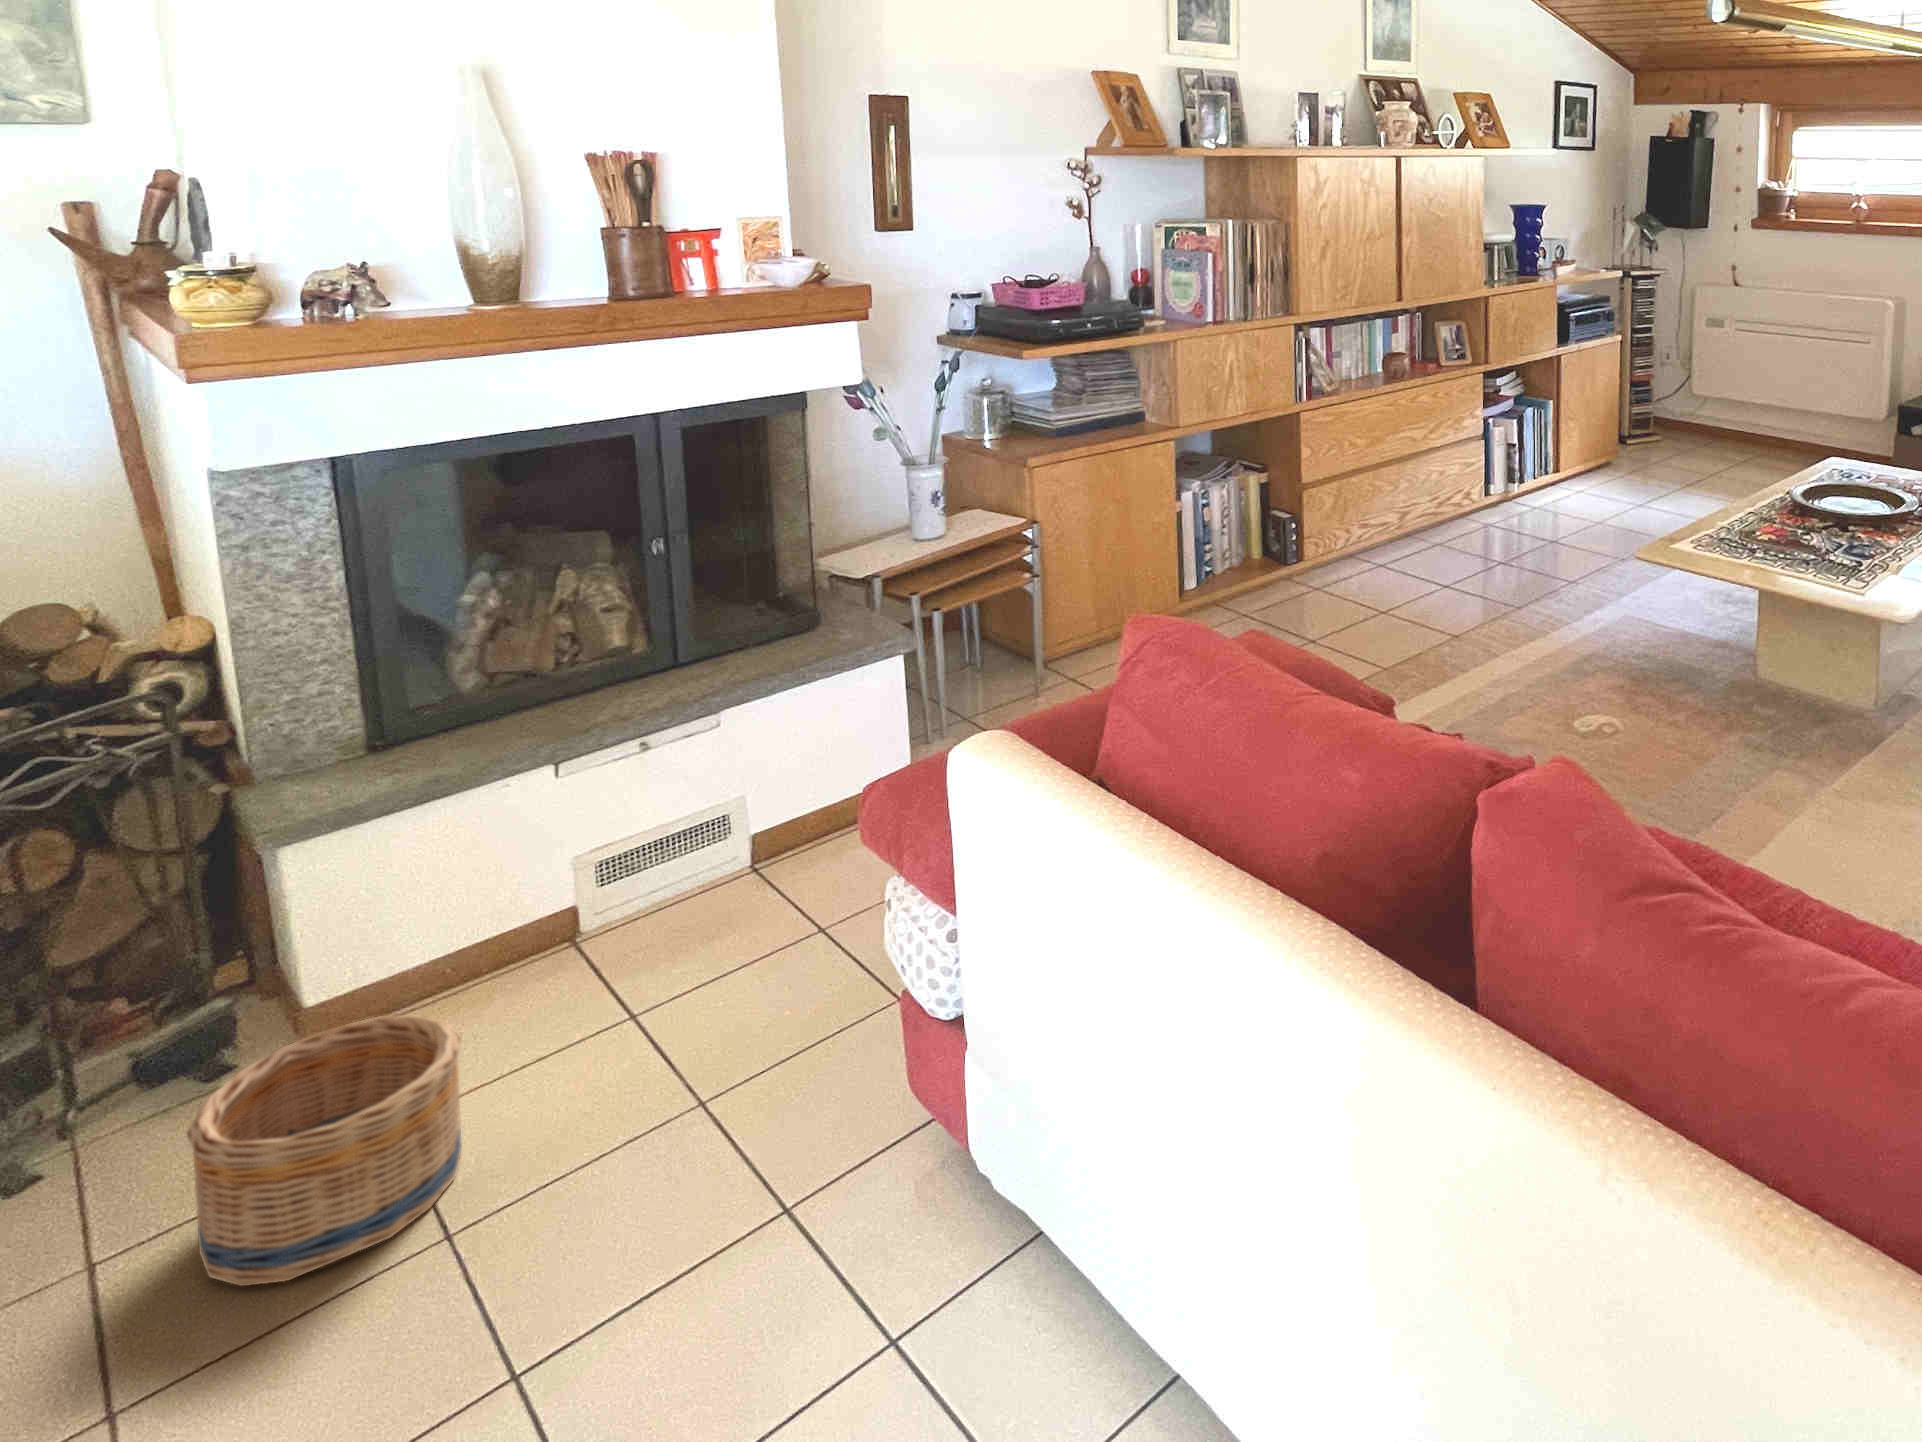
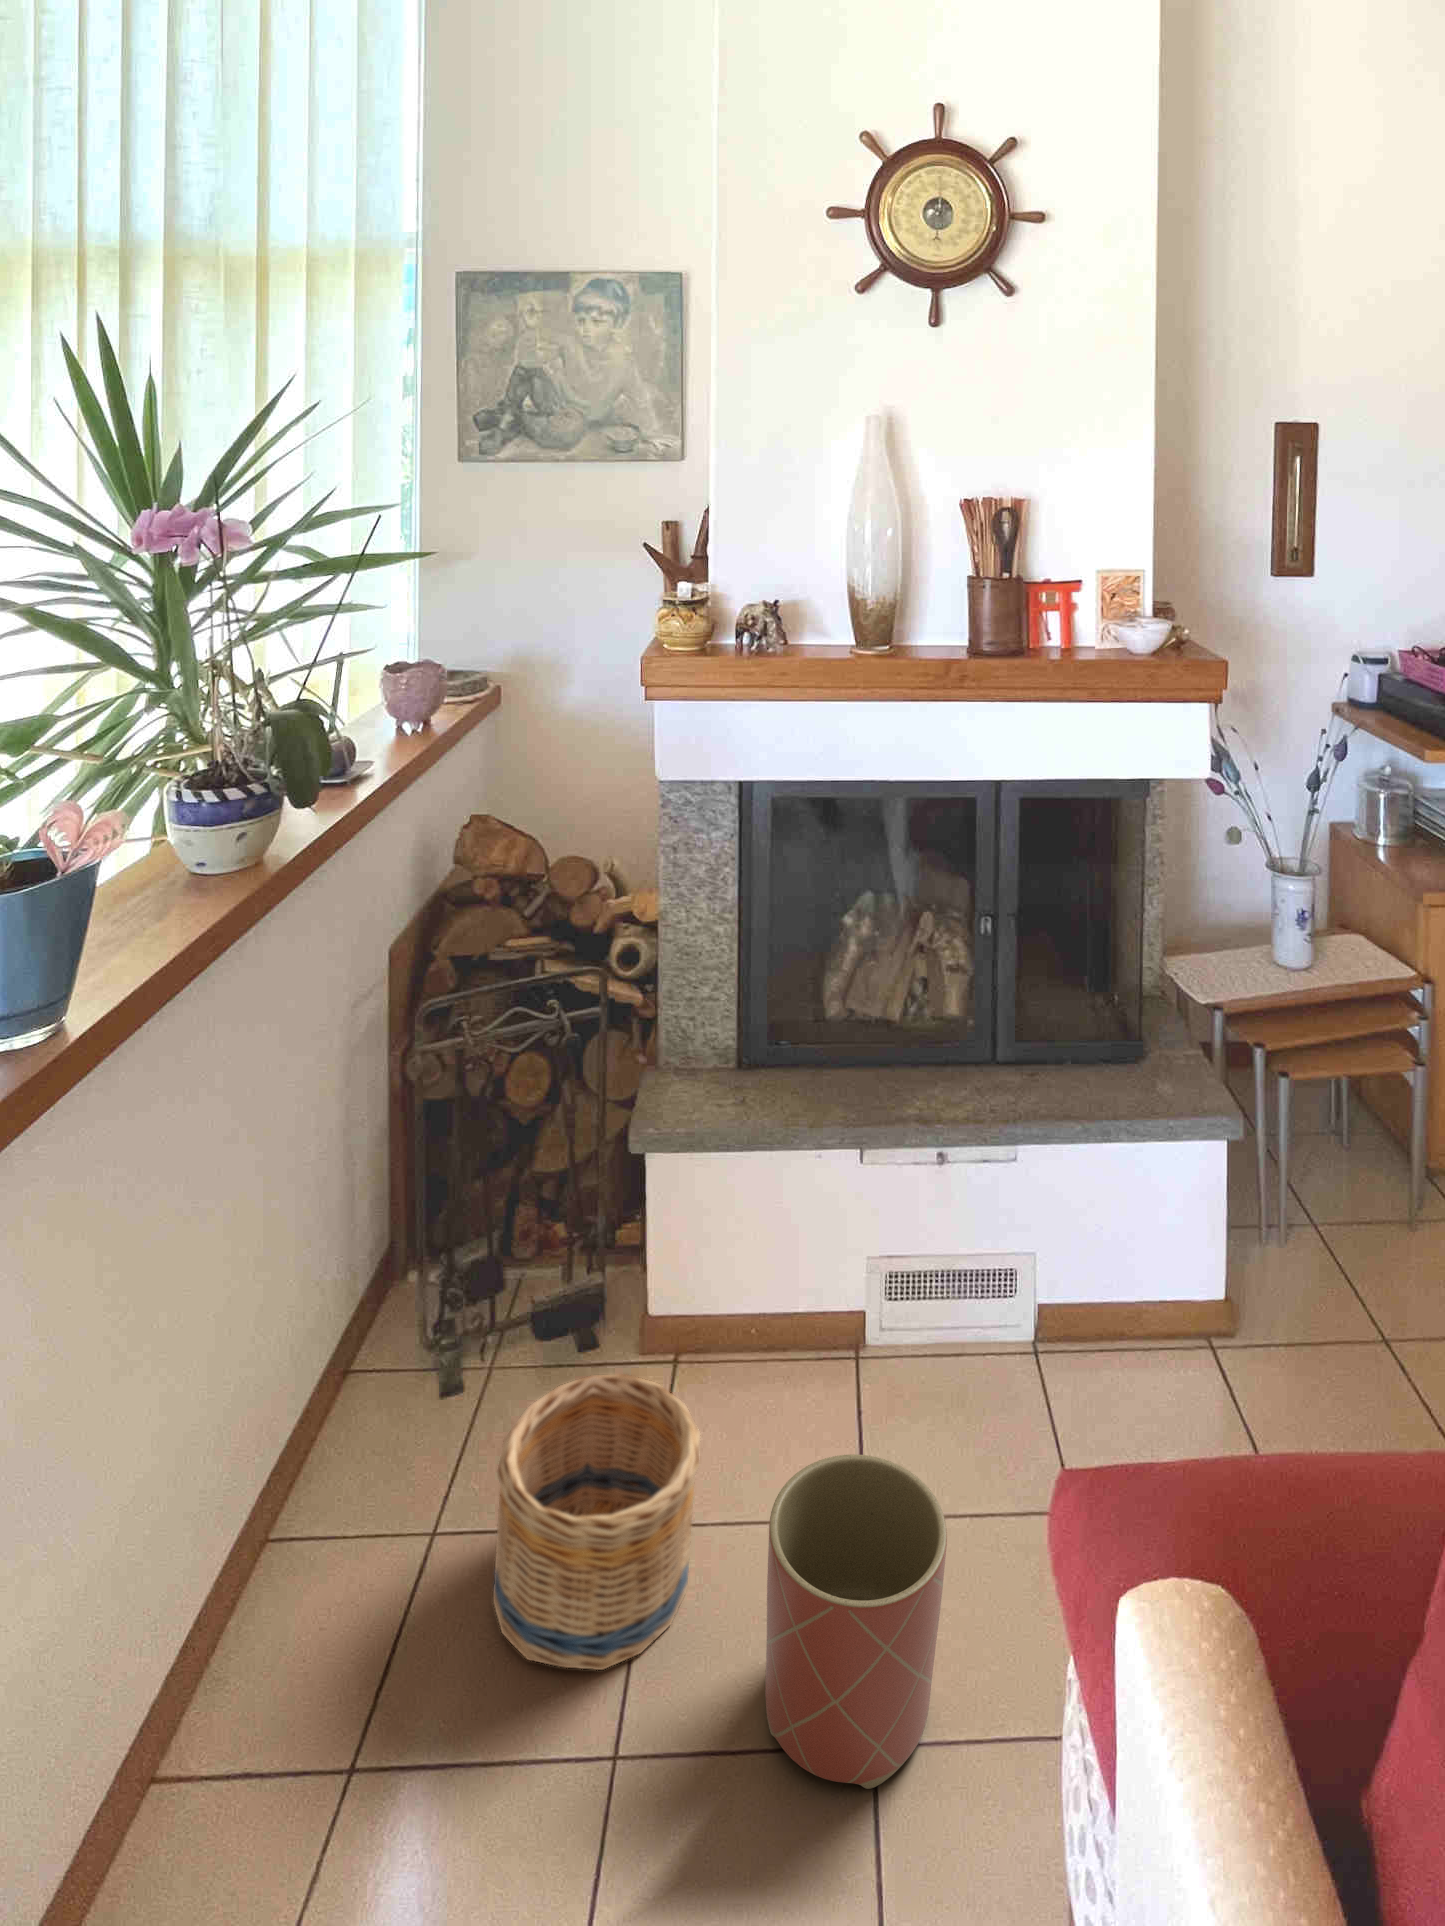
planter: none [574,936,752,1169] -> present [765,1454,947,1789]

